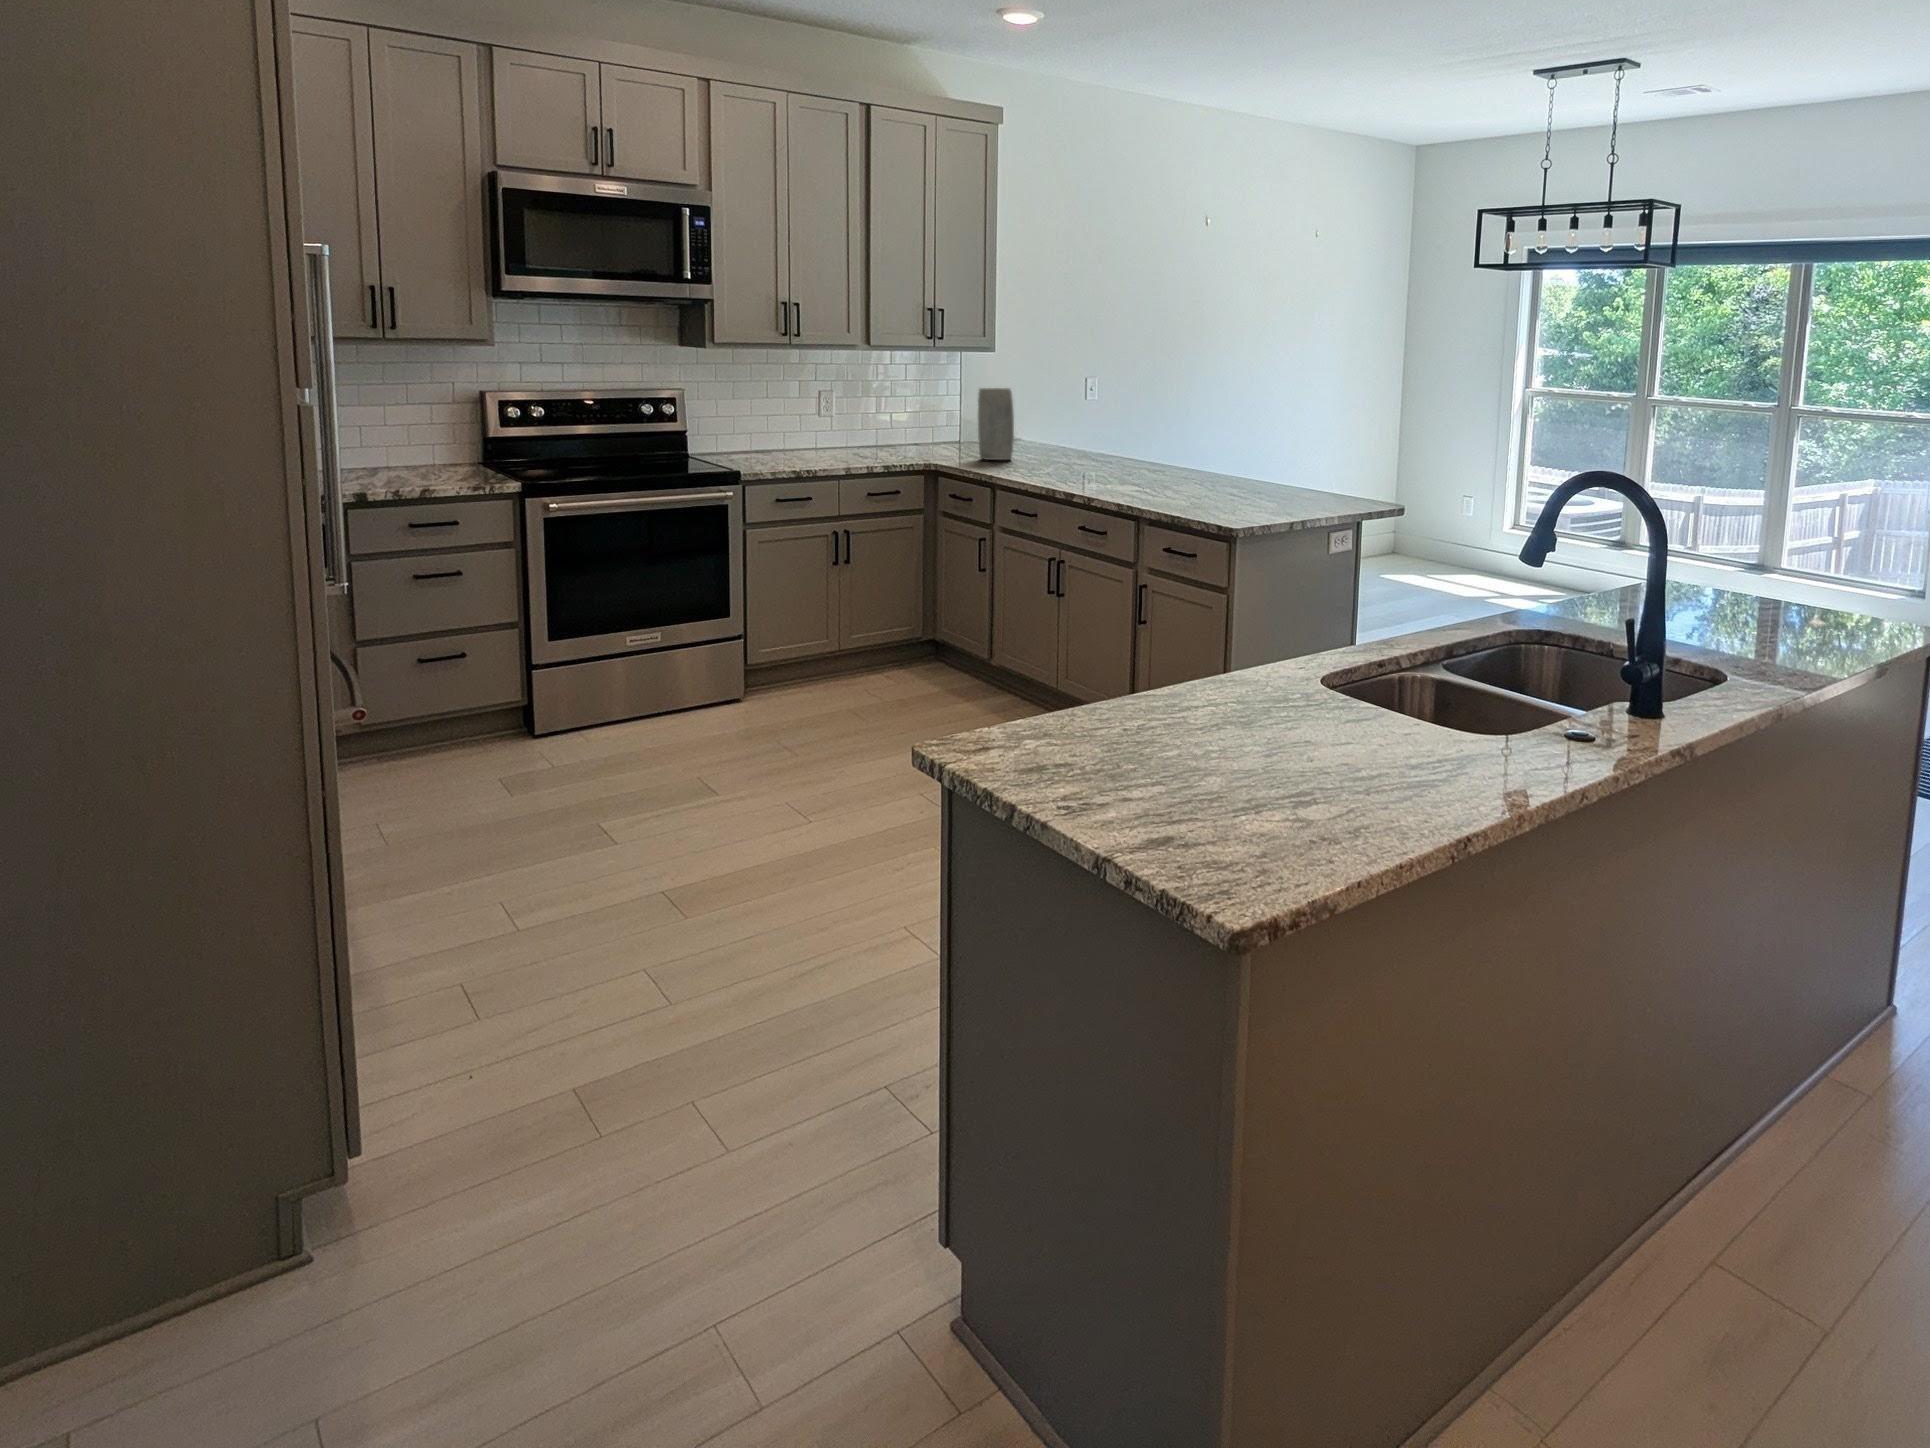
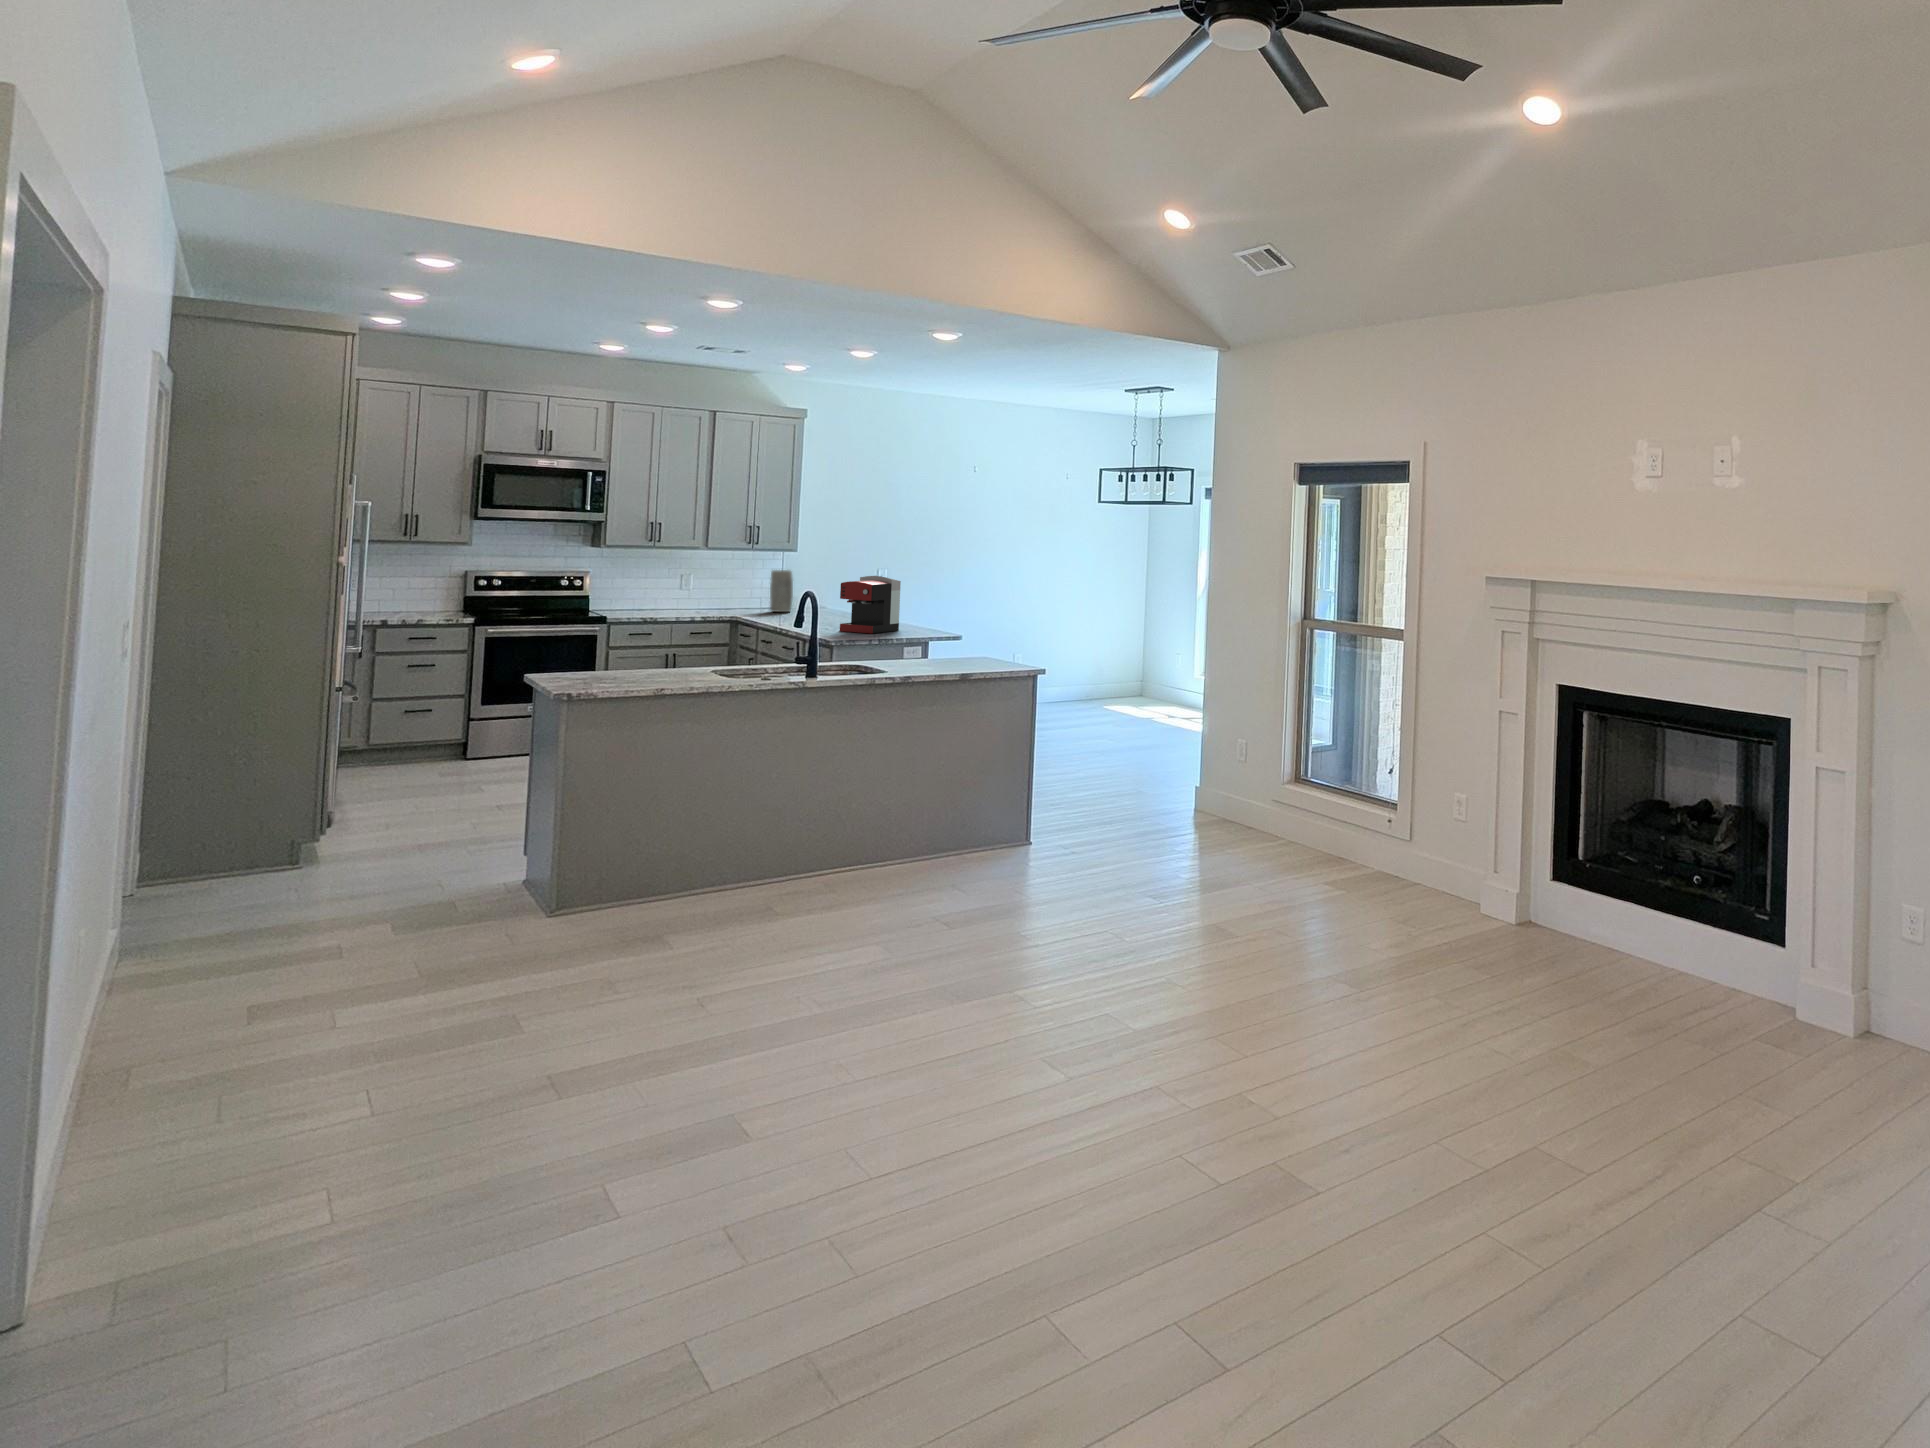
coffee maker: none [1186,397,1279,504] -> present [840,576,901,633]

